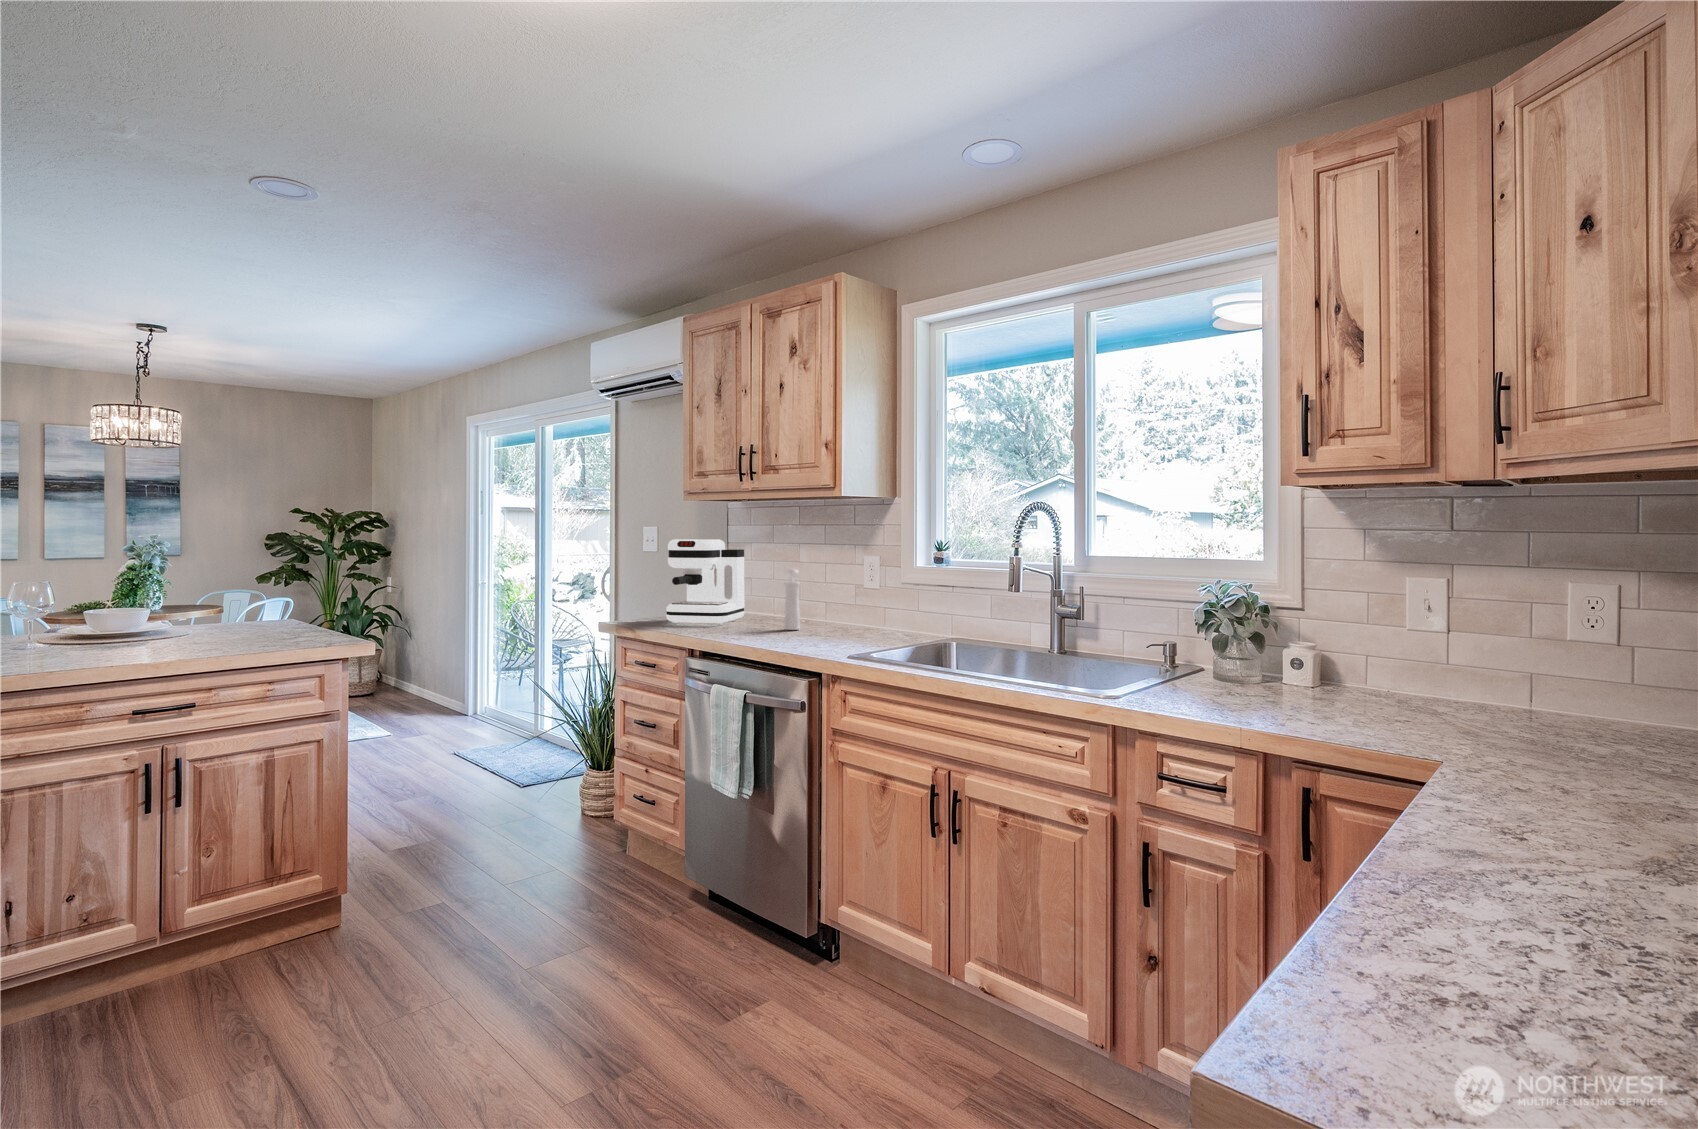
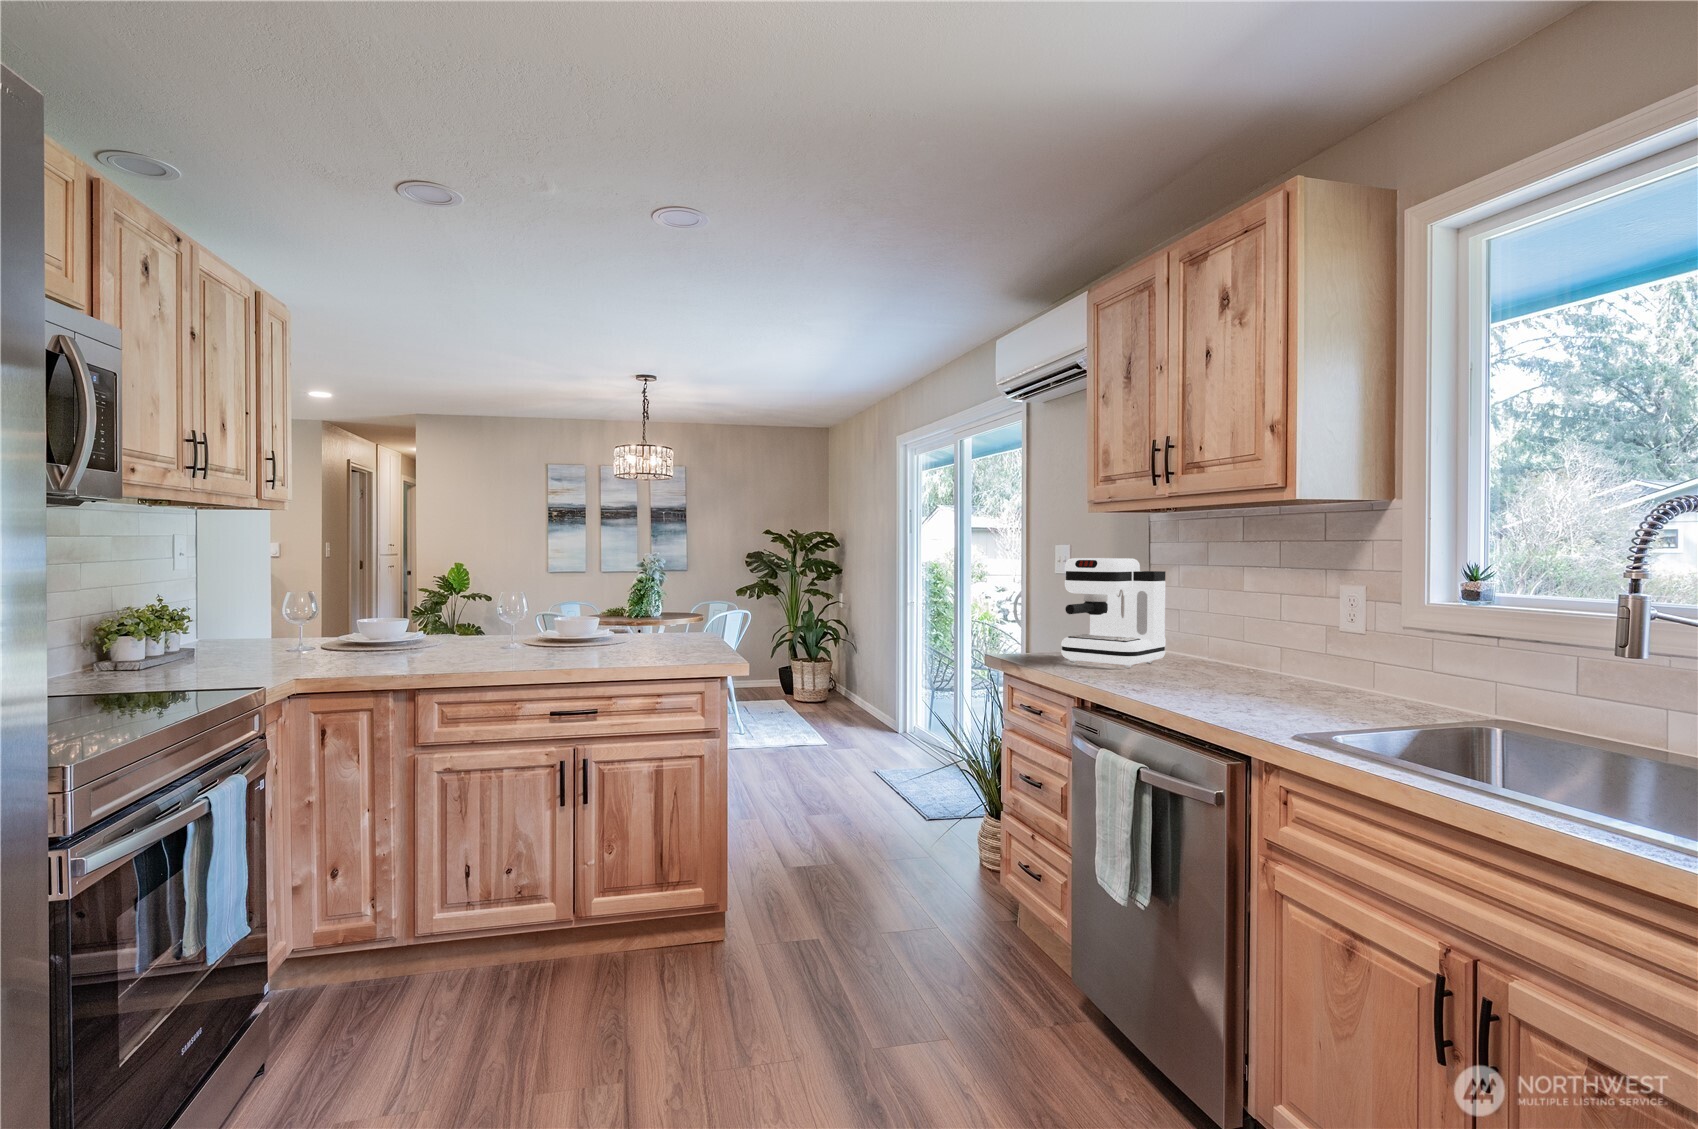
pepper mill: present [784,569,800,630] -> none [1213,598,1238,682]

